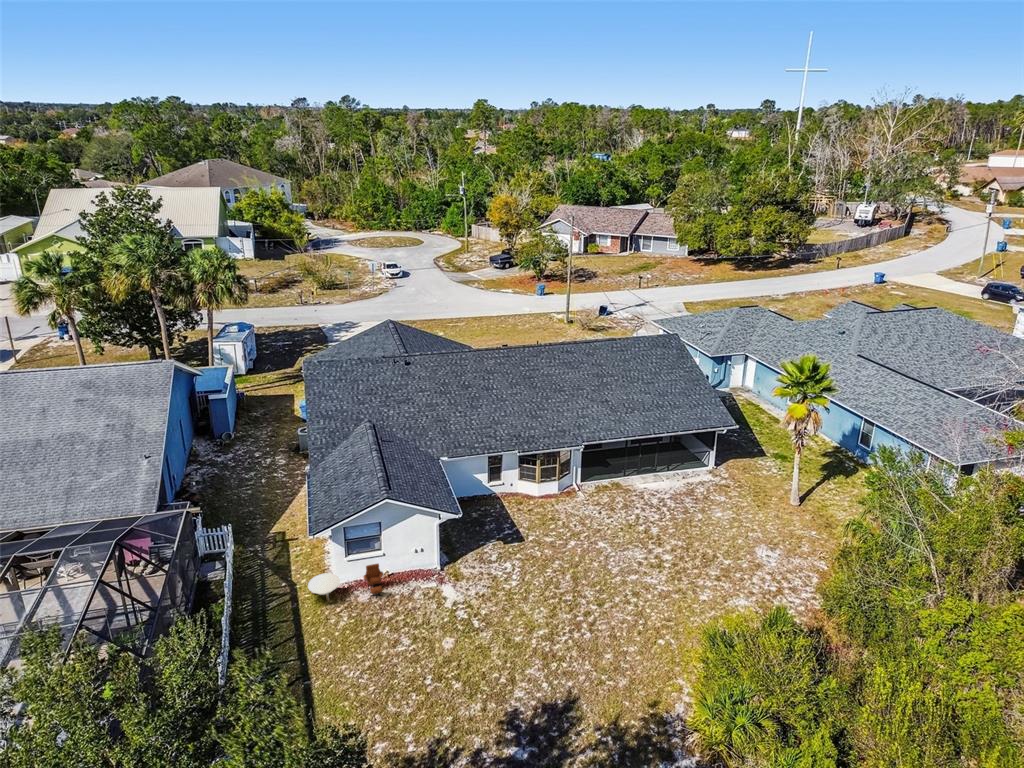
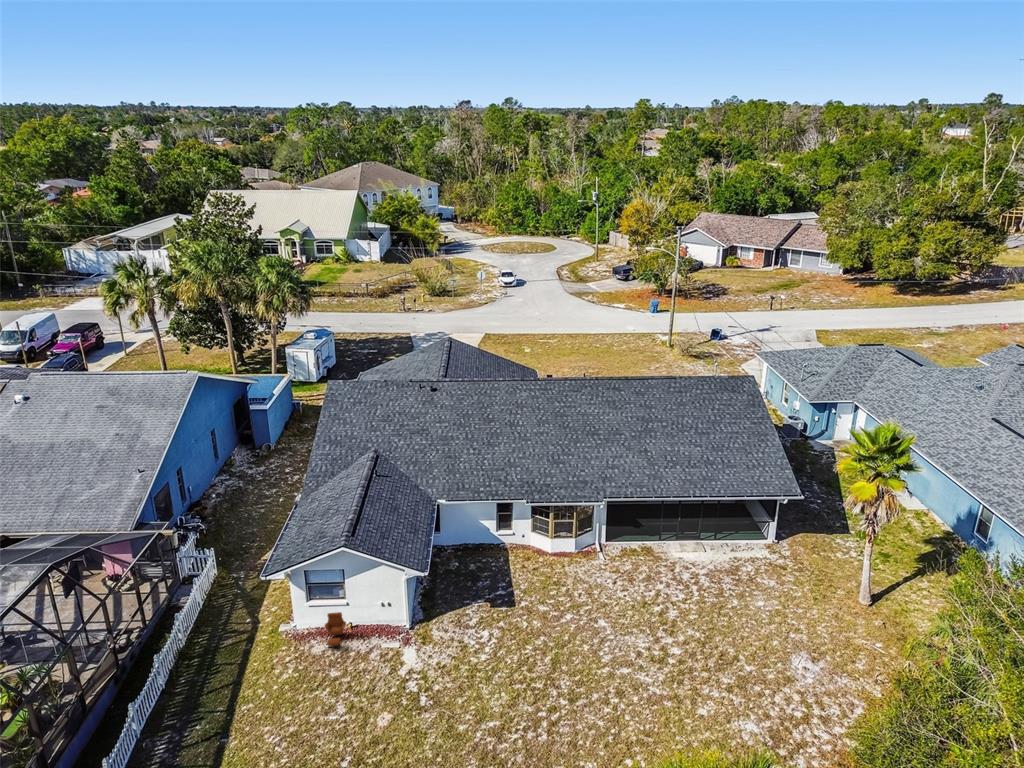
round table: present [308,573,340,602] -> none [266,615,300,647]

